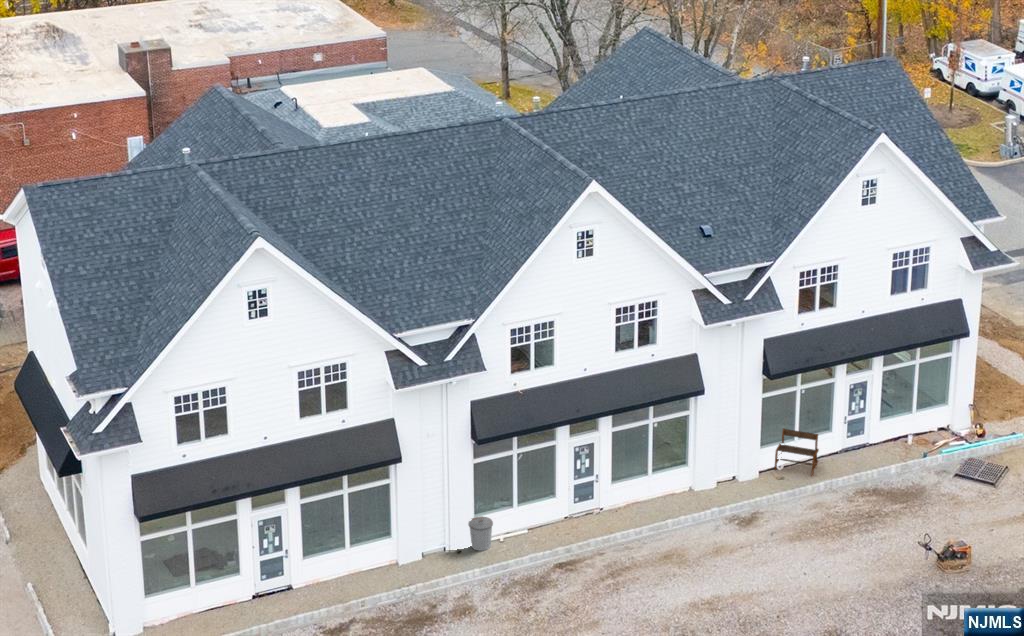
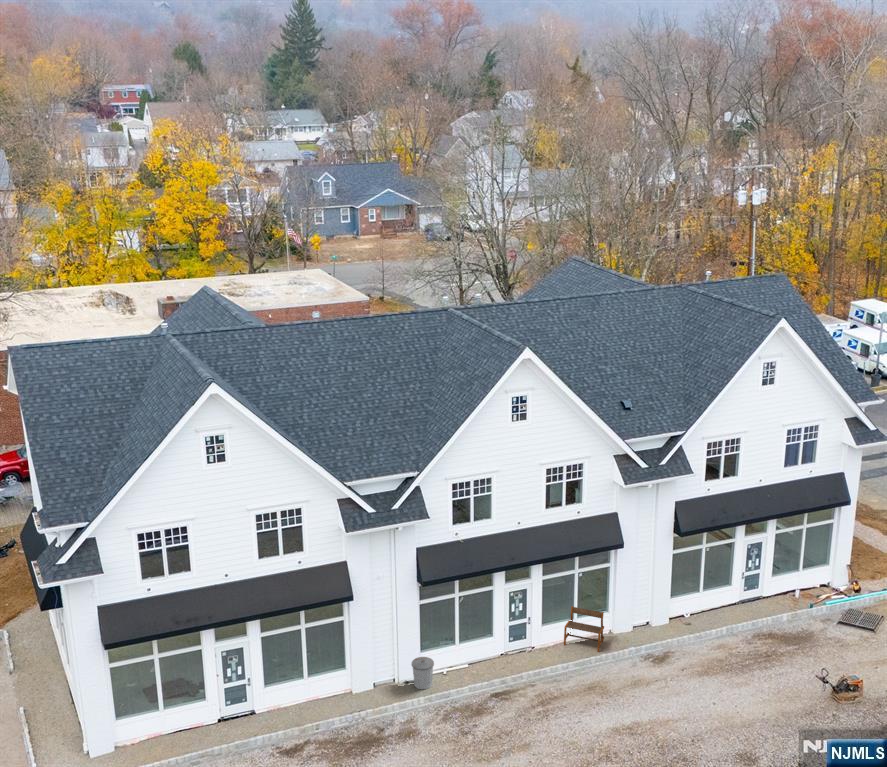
bench: present [774,428,819,476] -> present [564,606,604,652]

